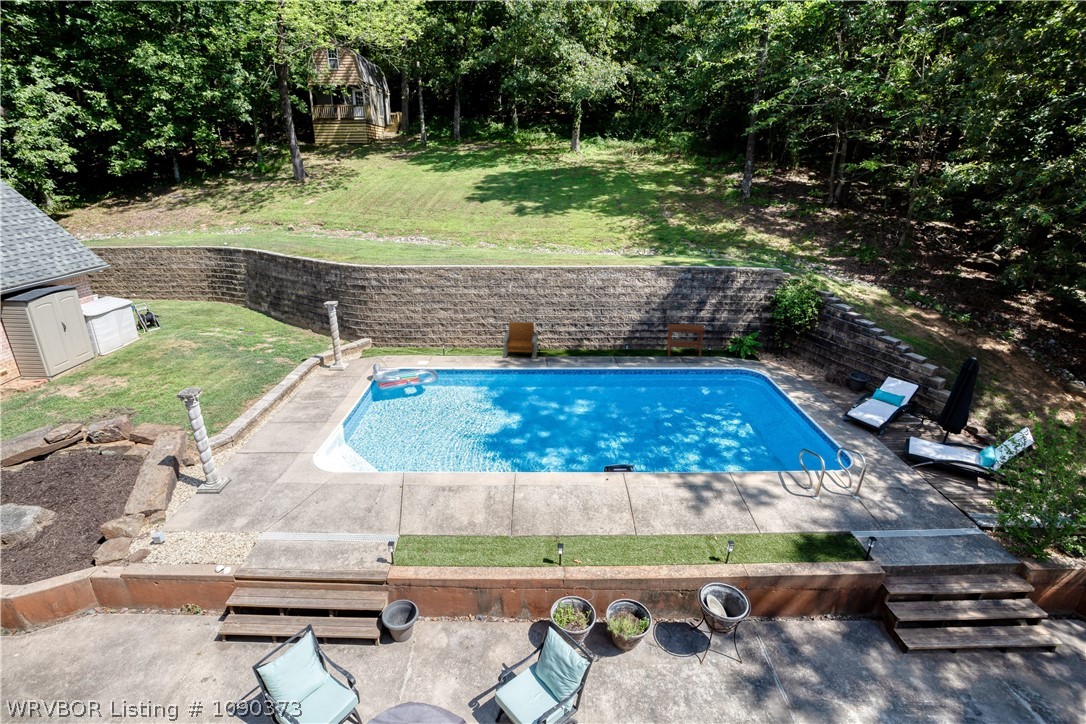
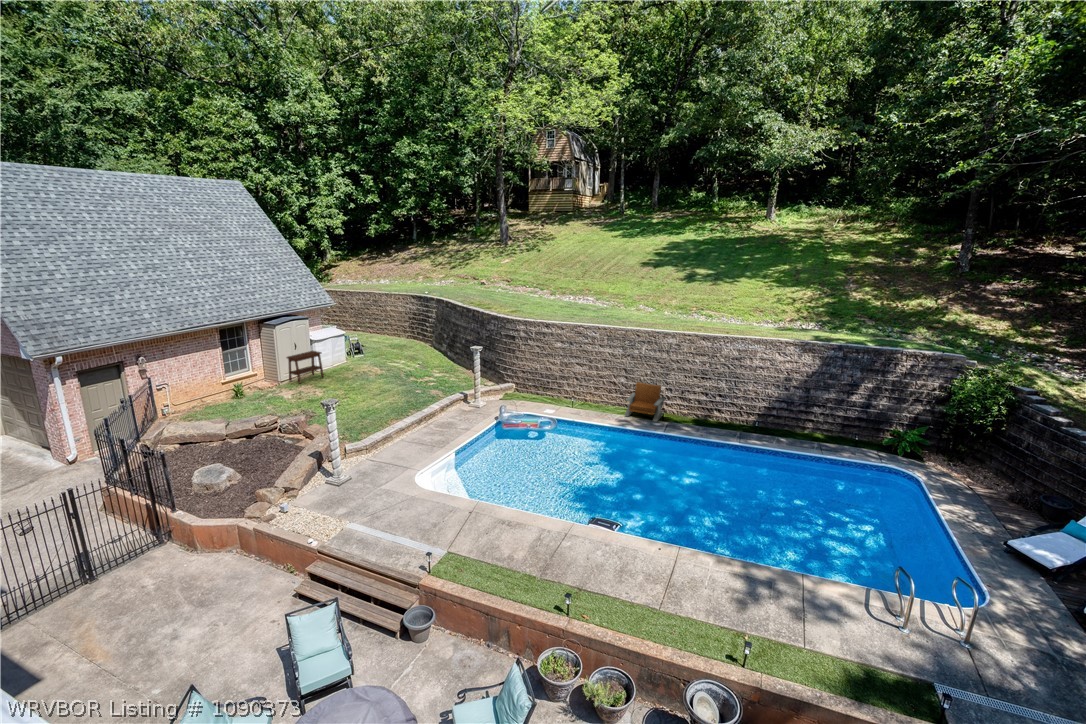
side table: present [666,324,706,357] -> present [287,351,324,384]

